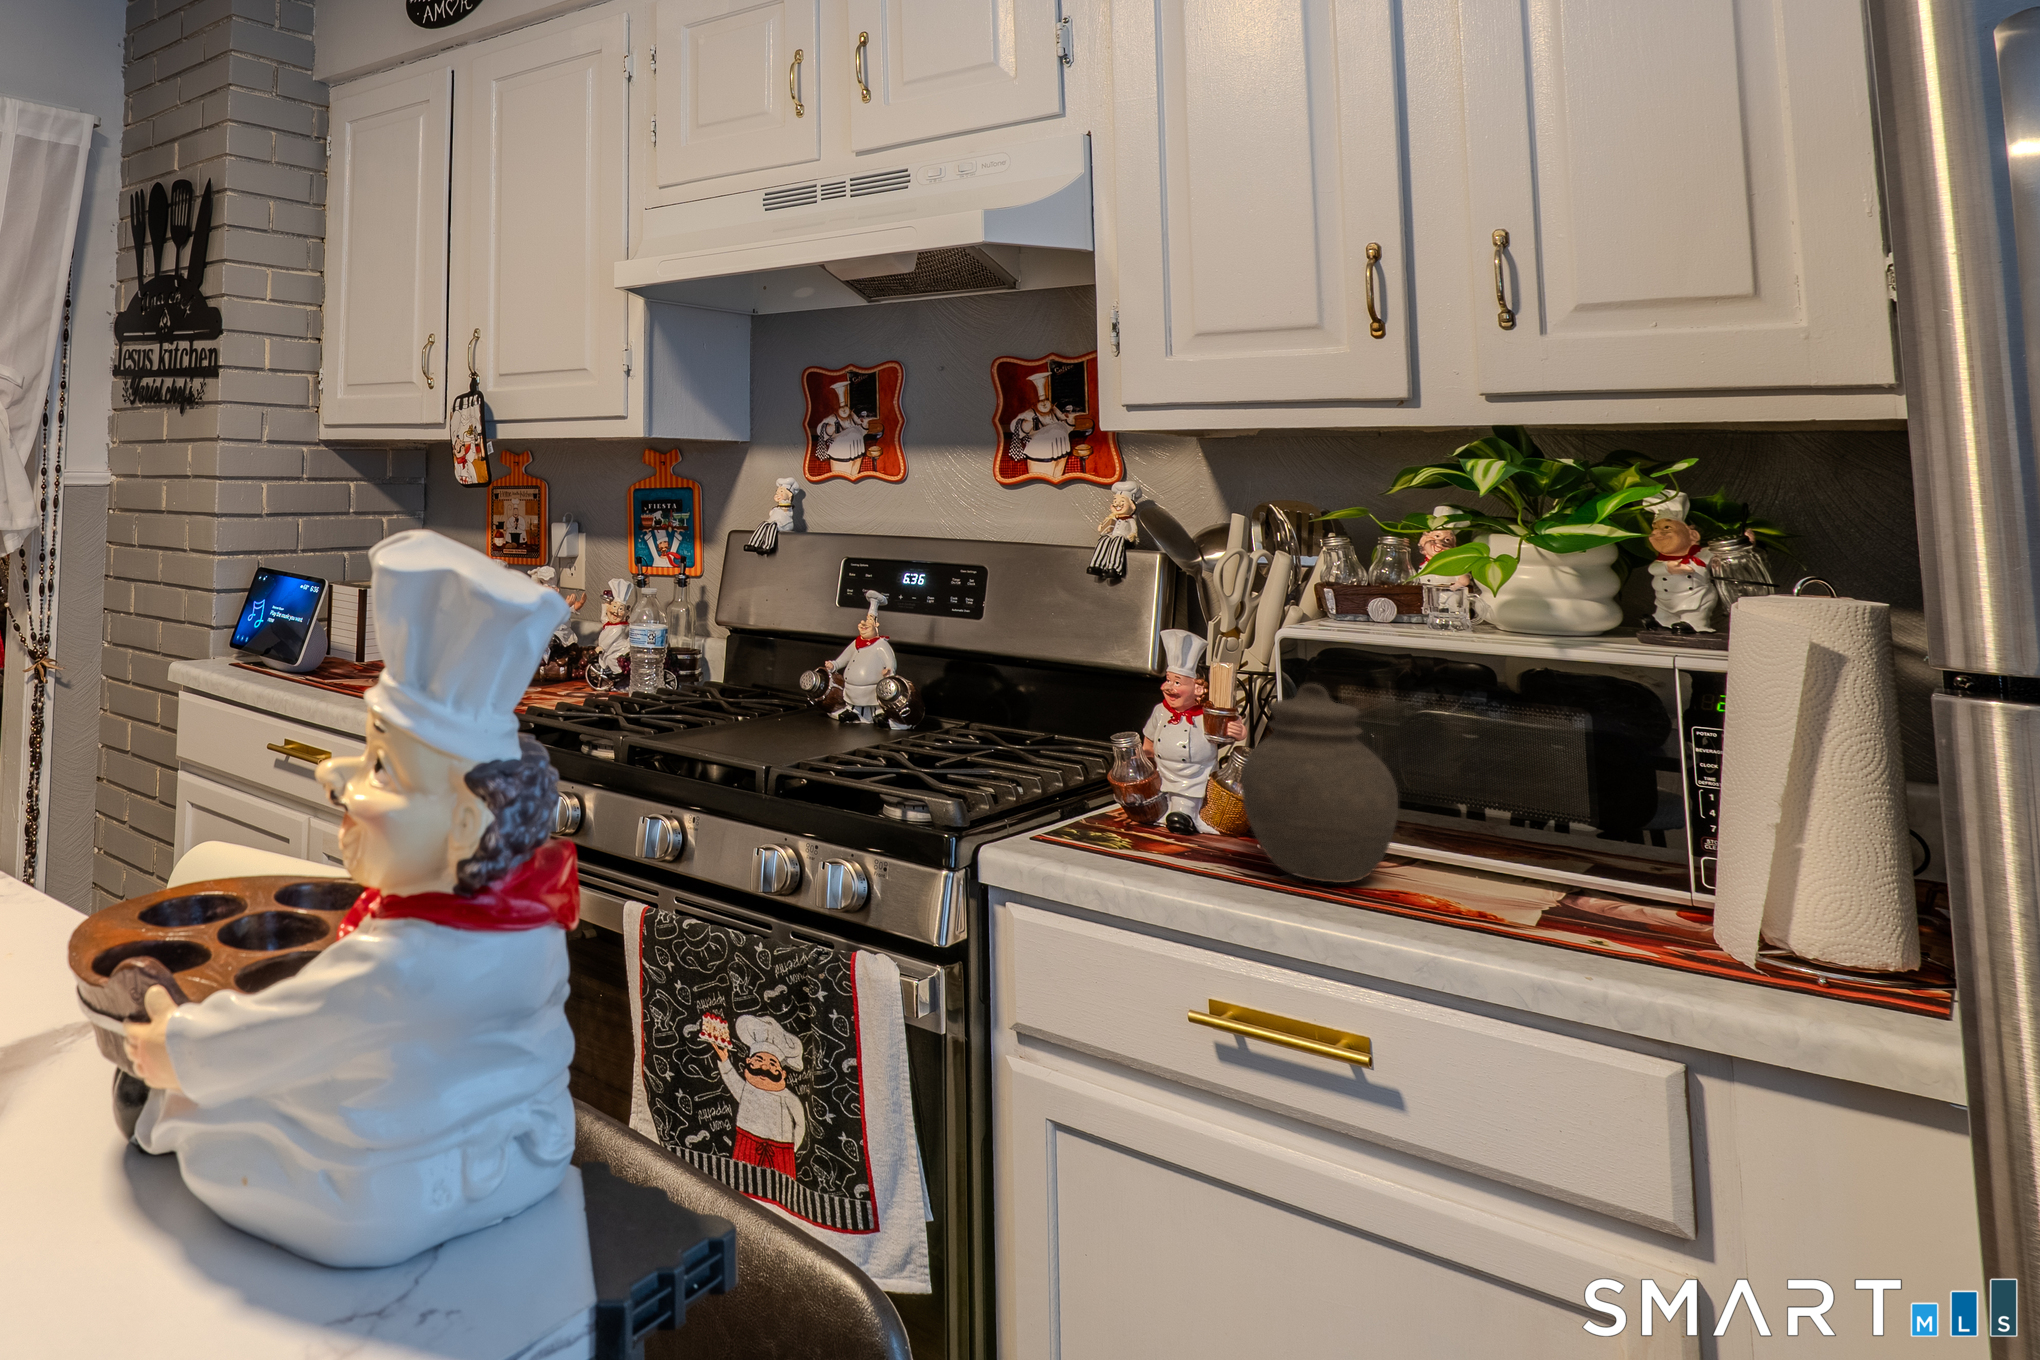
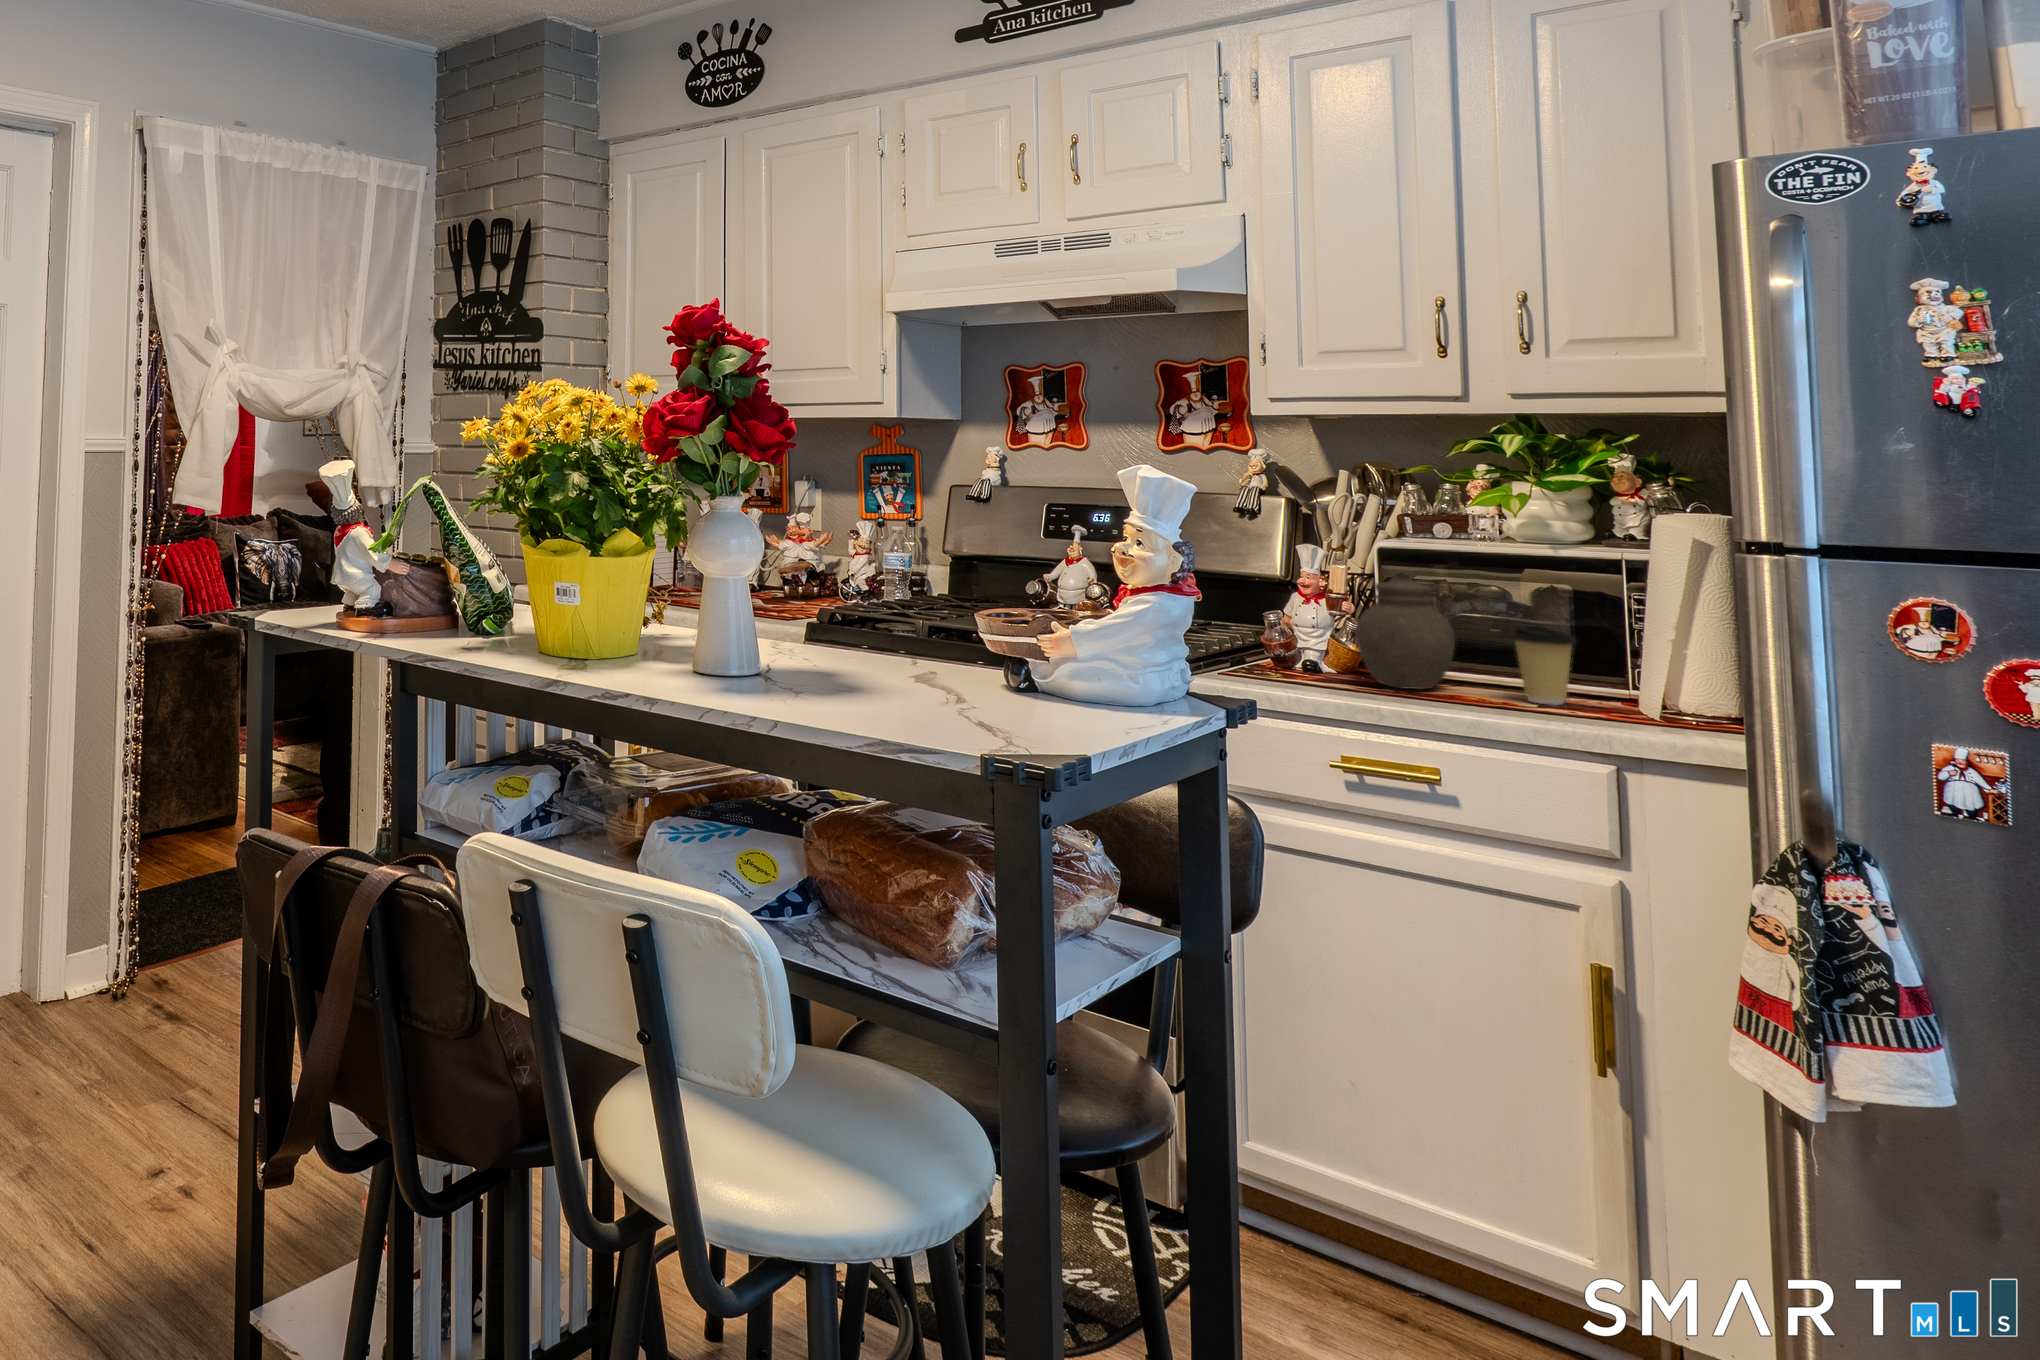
coffee cup: none [1487,781,1601,924] -> present [1511,626,1576,705]

